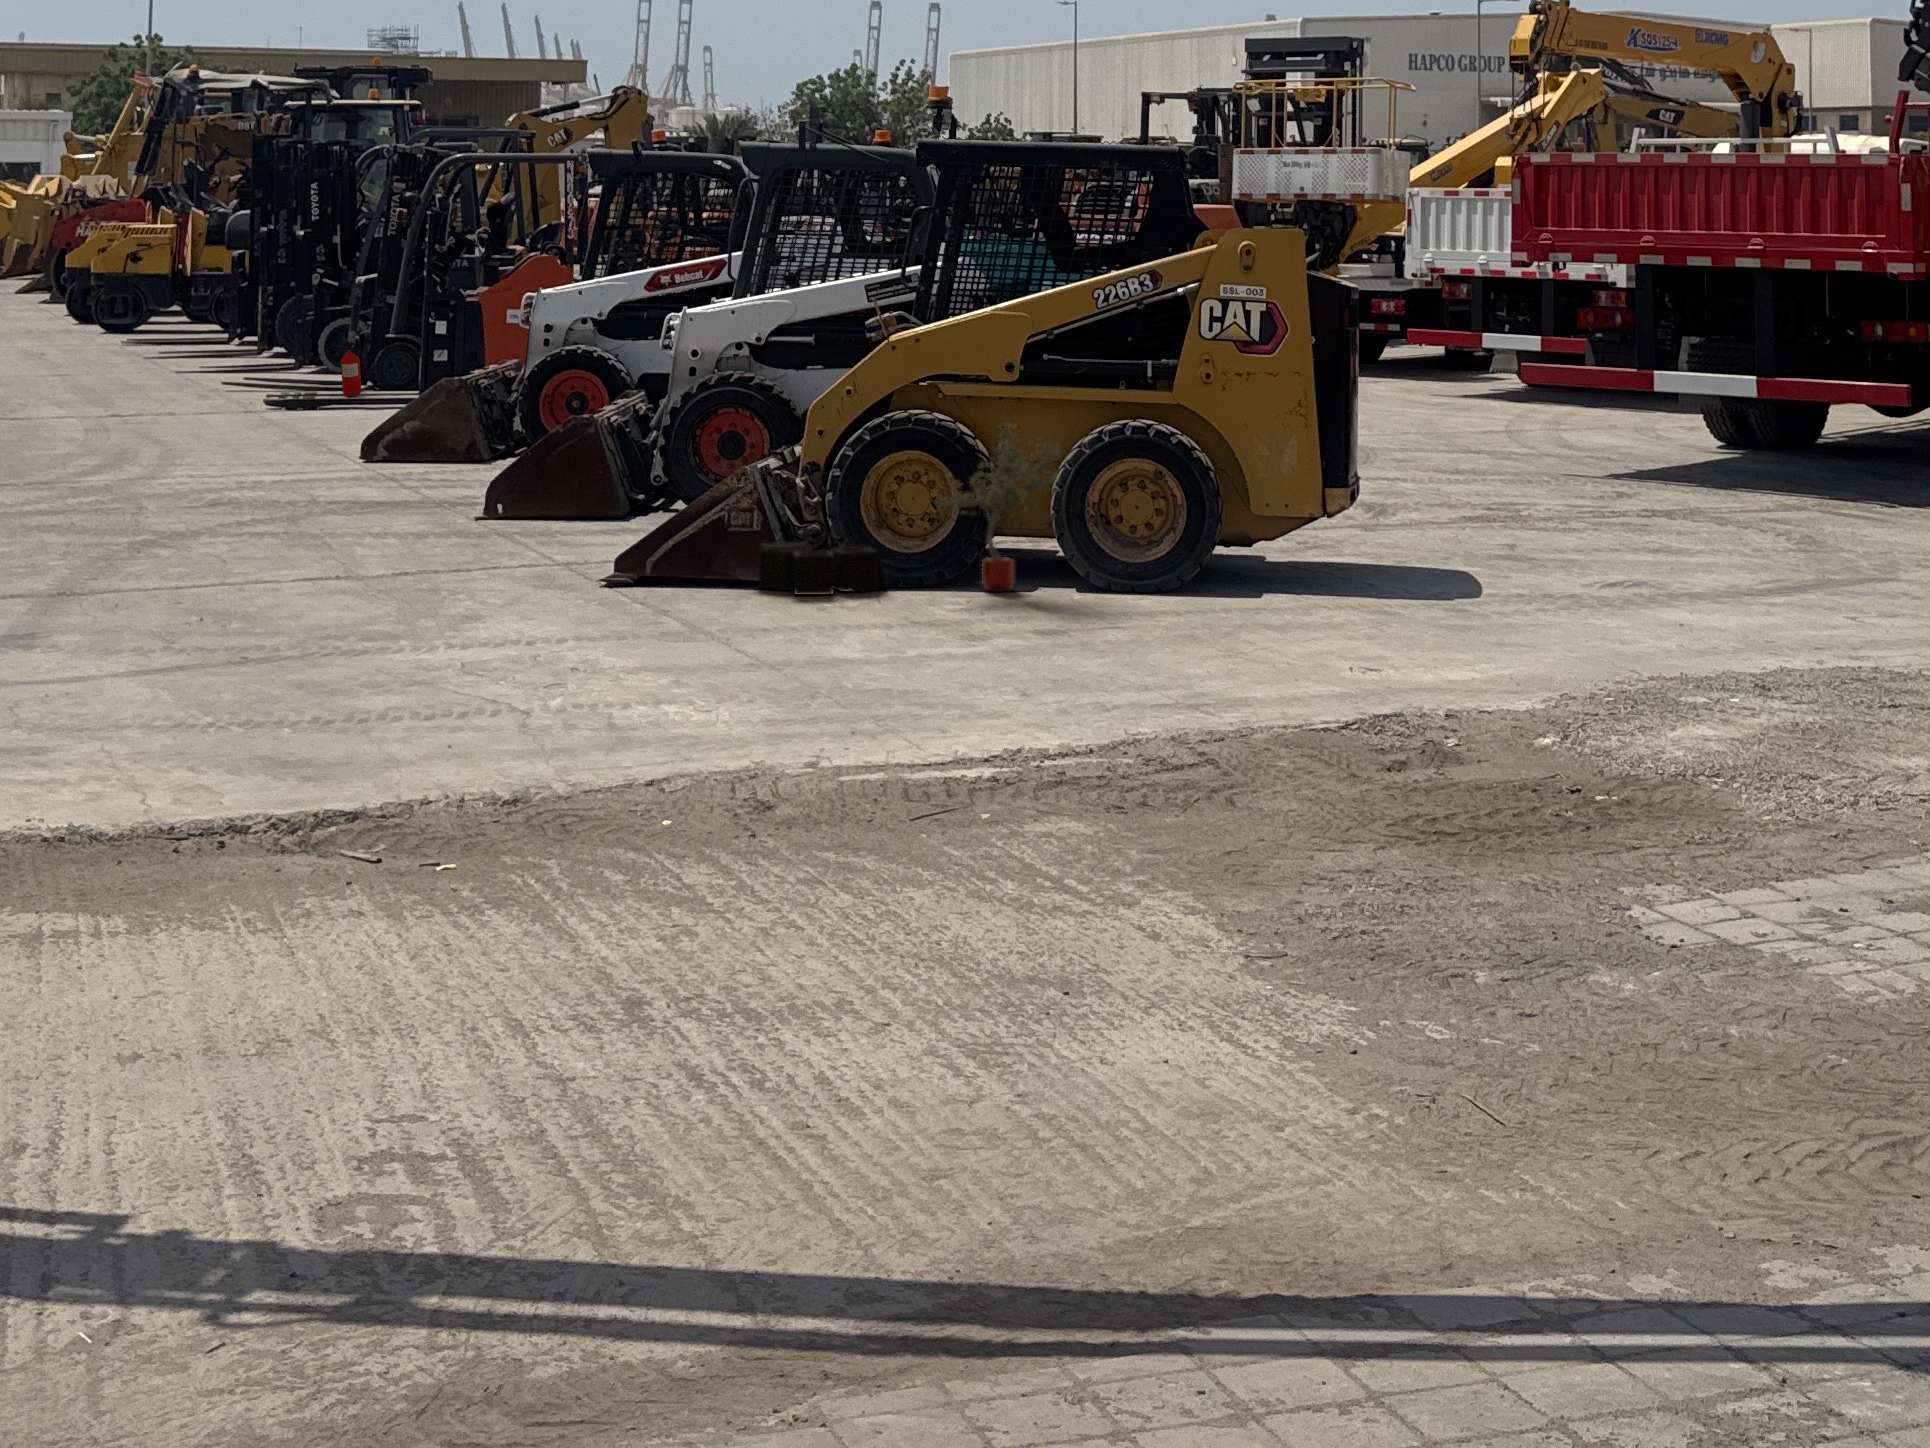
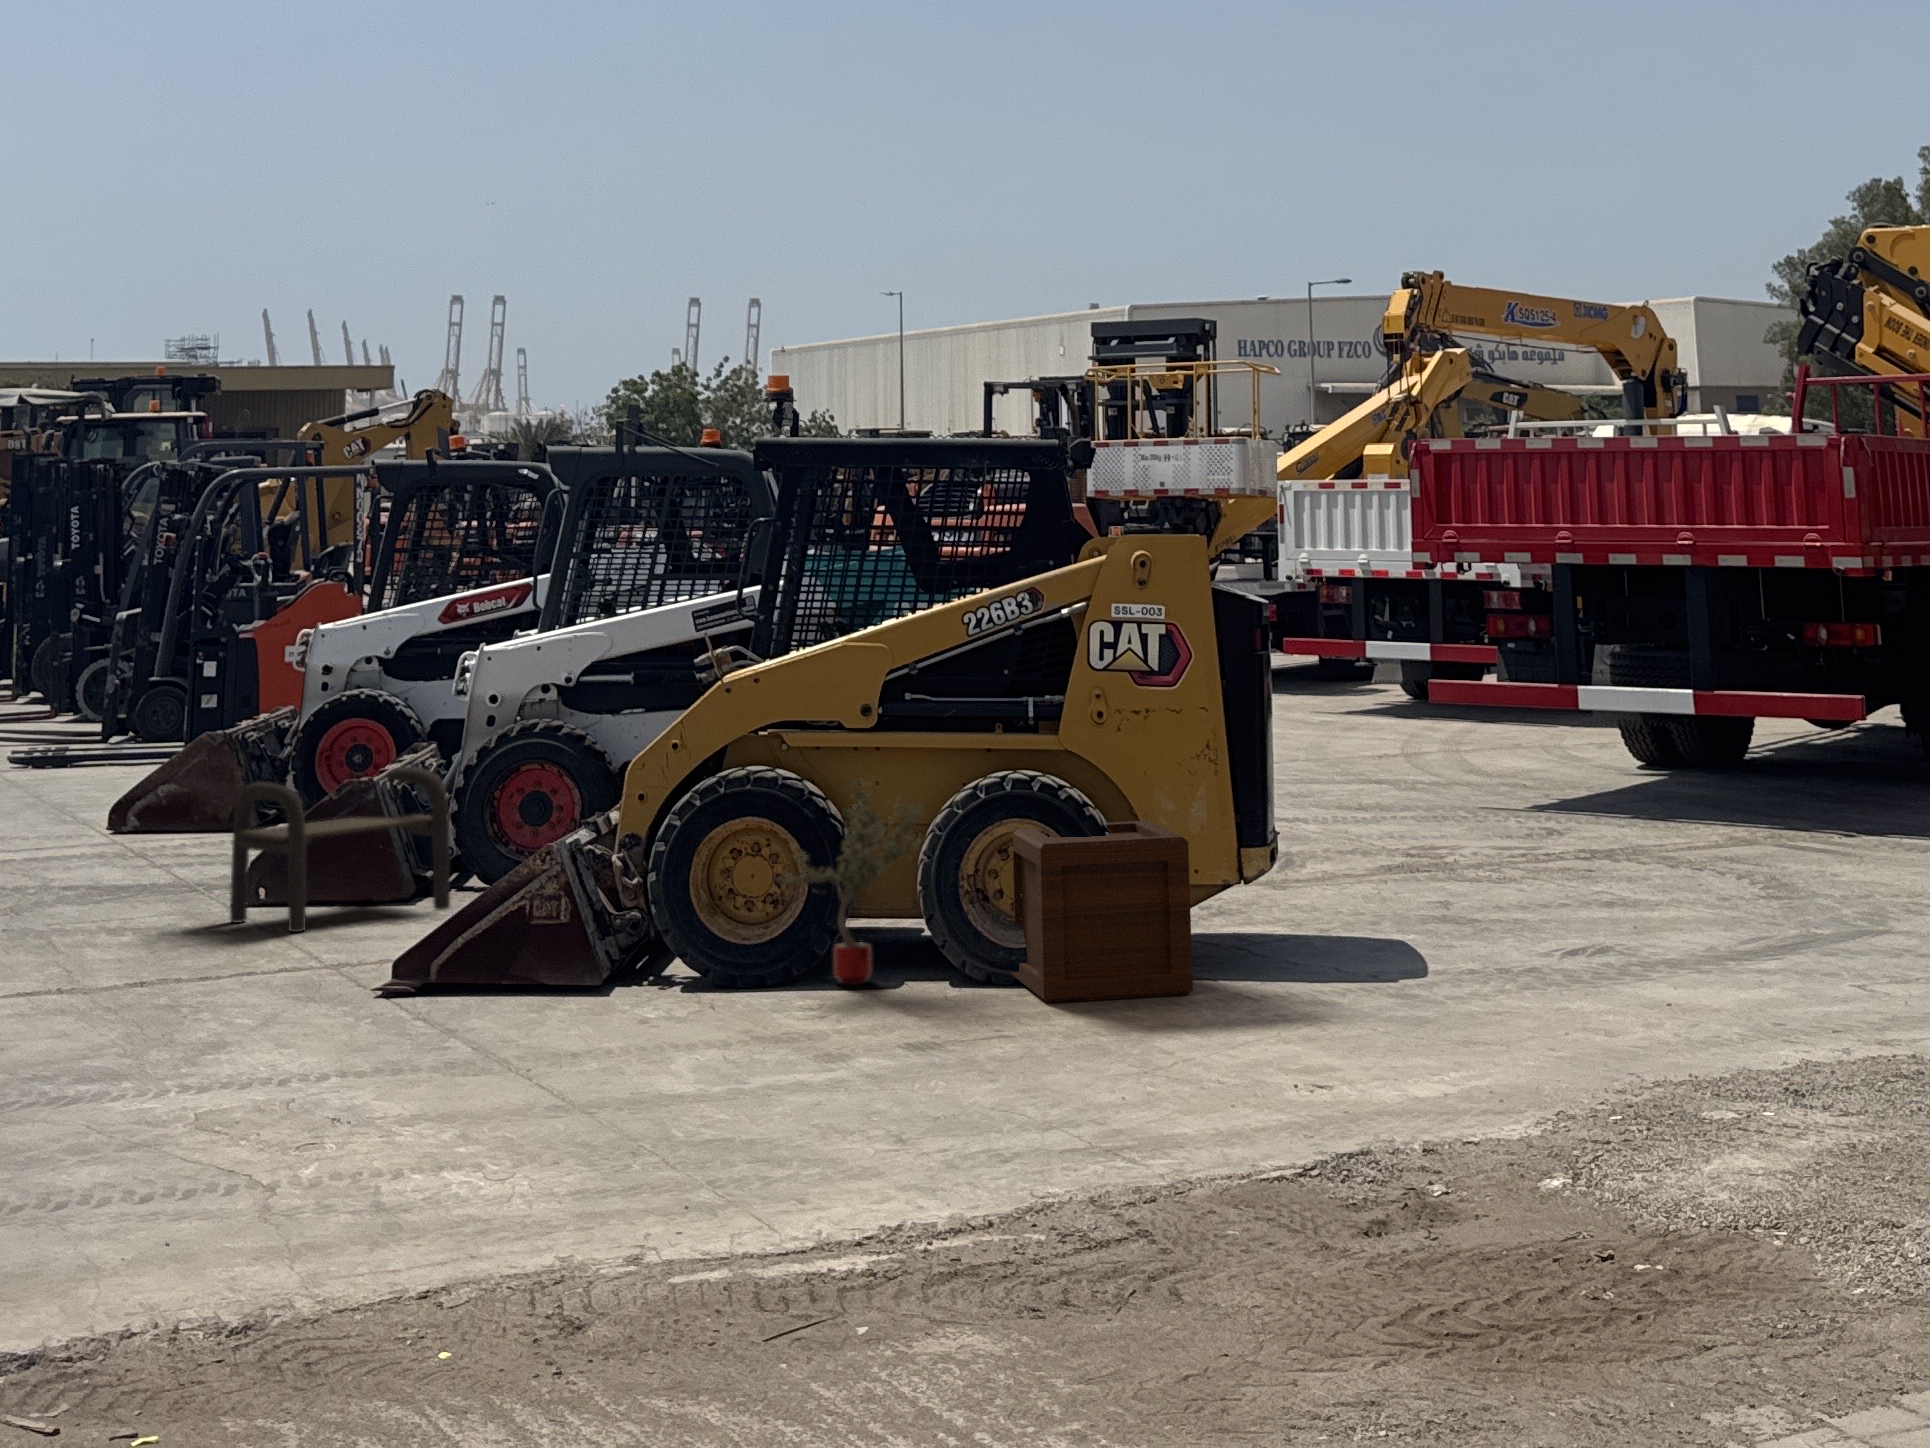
fire extinguisher: present [341,336,368,397] -> none [101,679,131,748]
bench: none [469,407,657,541] -> present [230,766,450,932]
wooden crate: none [1133,464,1285,609] -> present [1012,821,1193,1003]
storage bin: present [759,542,888,595] -> none [569,930,722,998]

